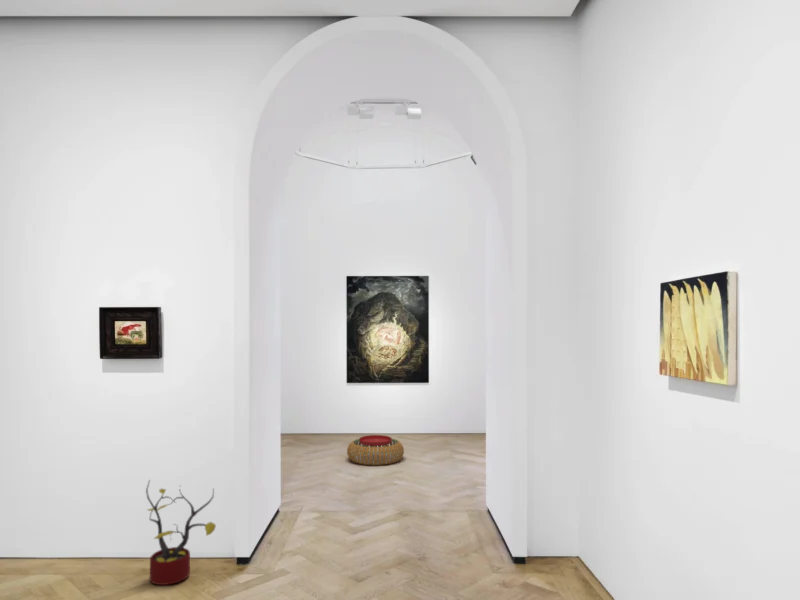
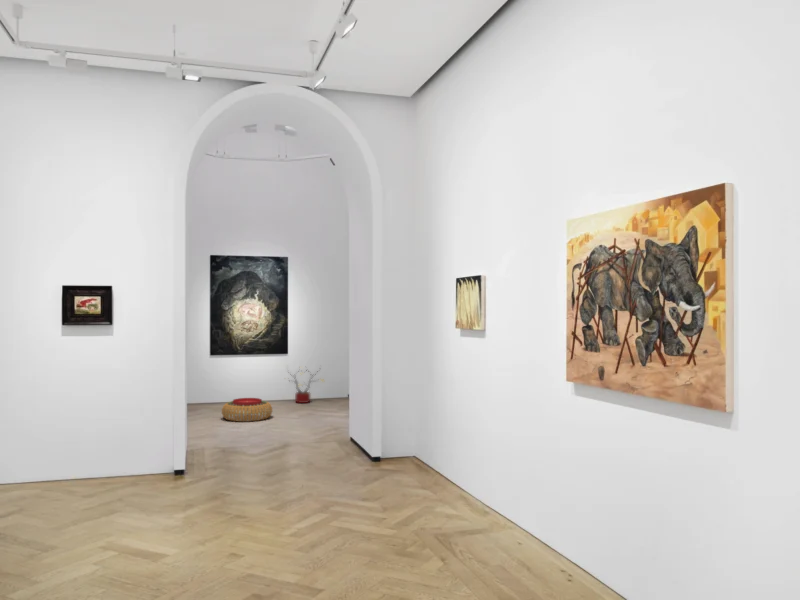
decorative plant: present [146,484,216,585] -> present [295,370,318,403]

